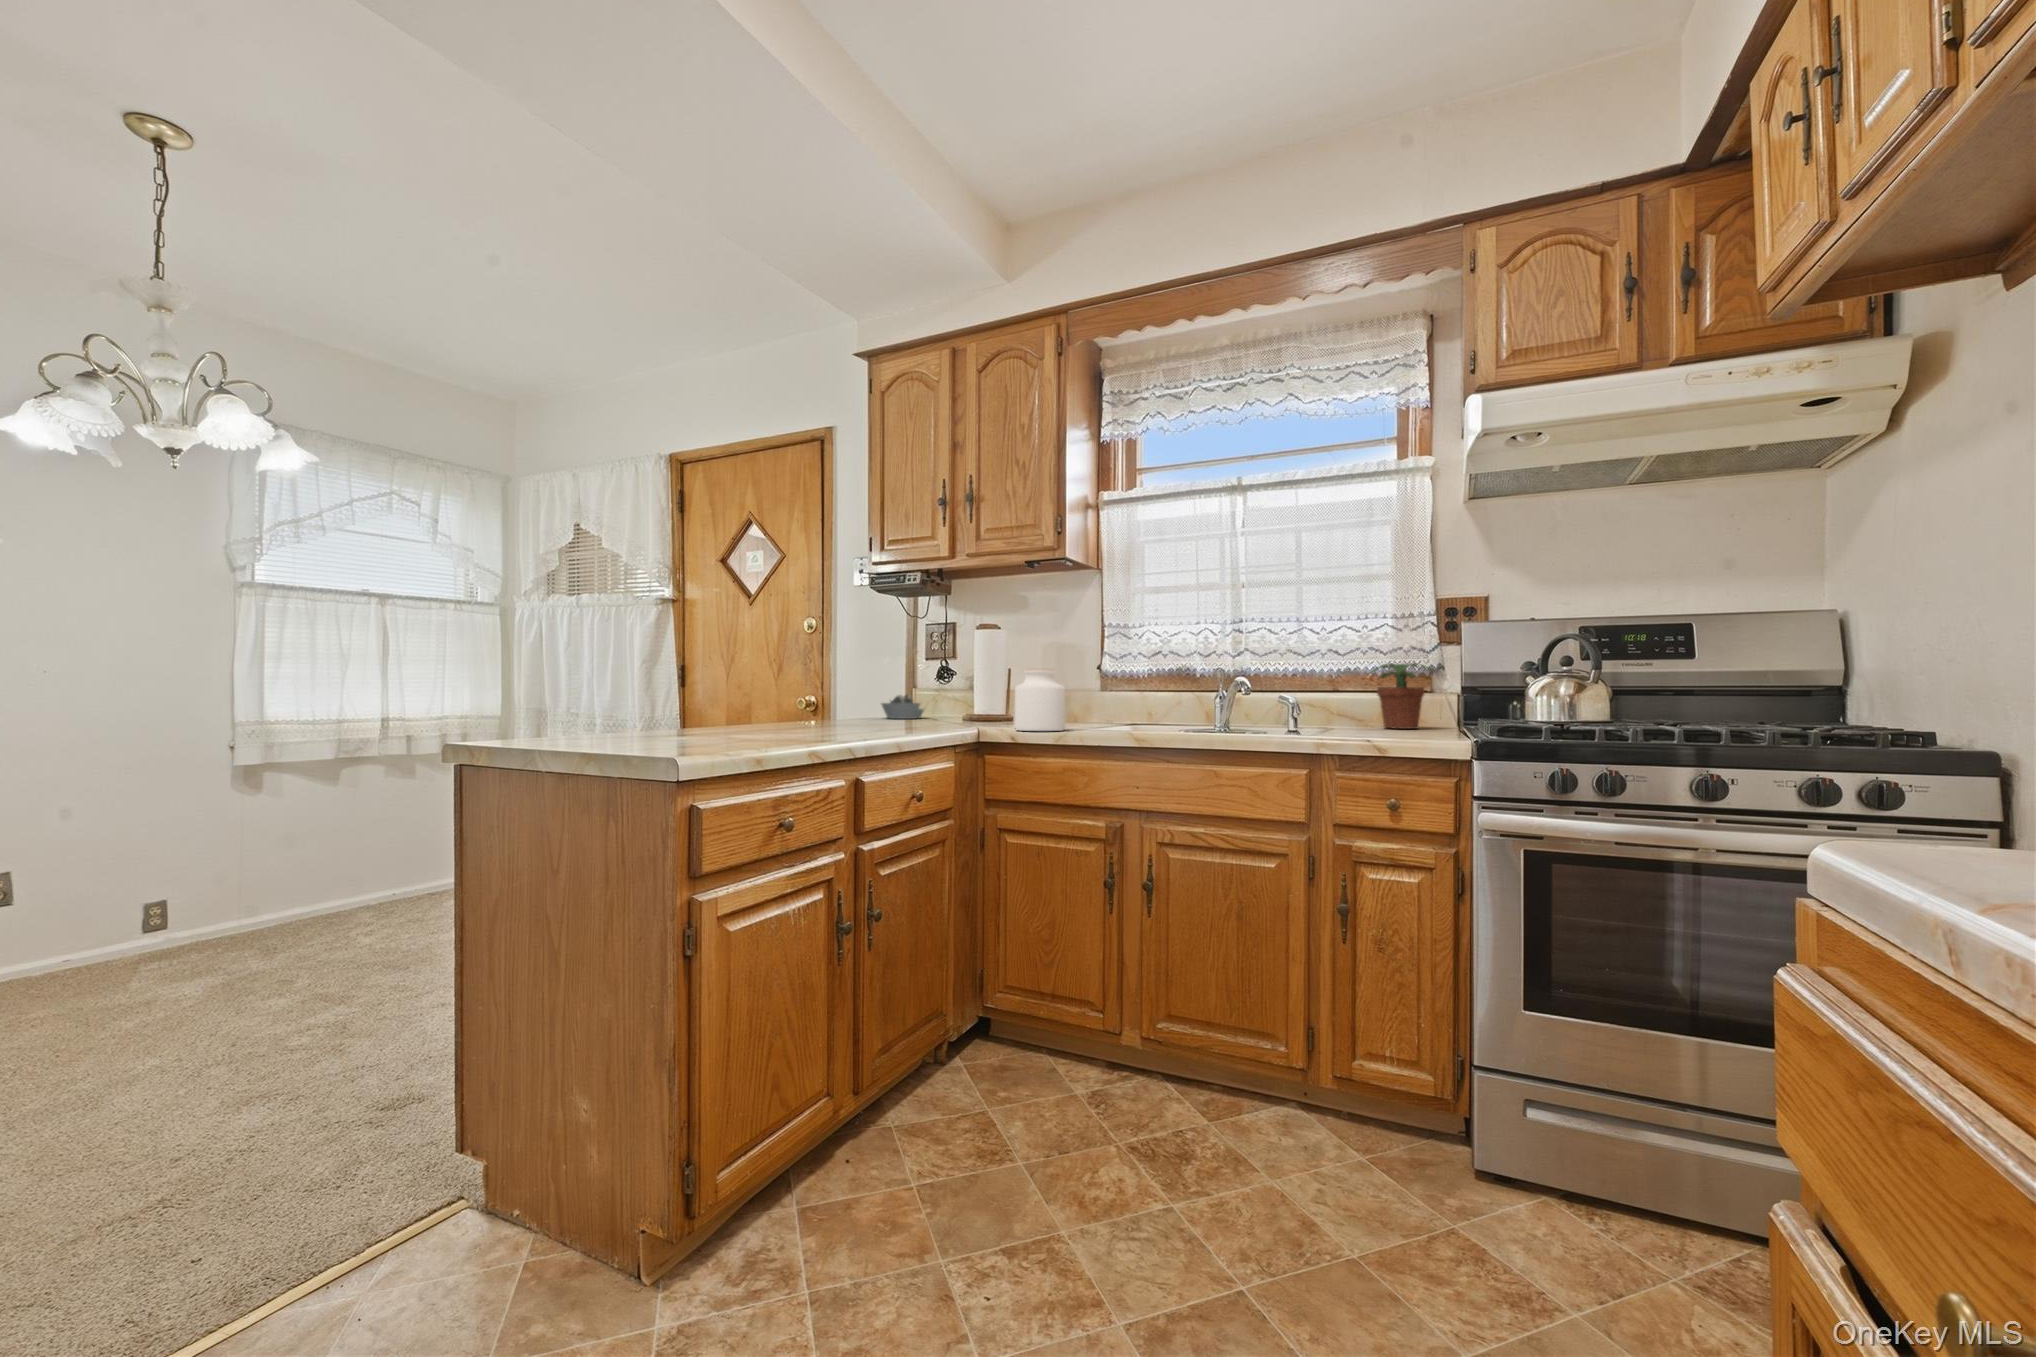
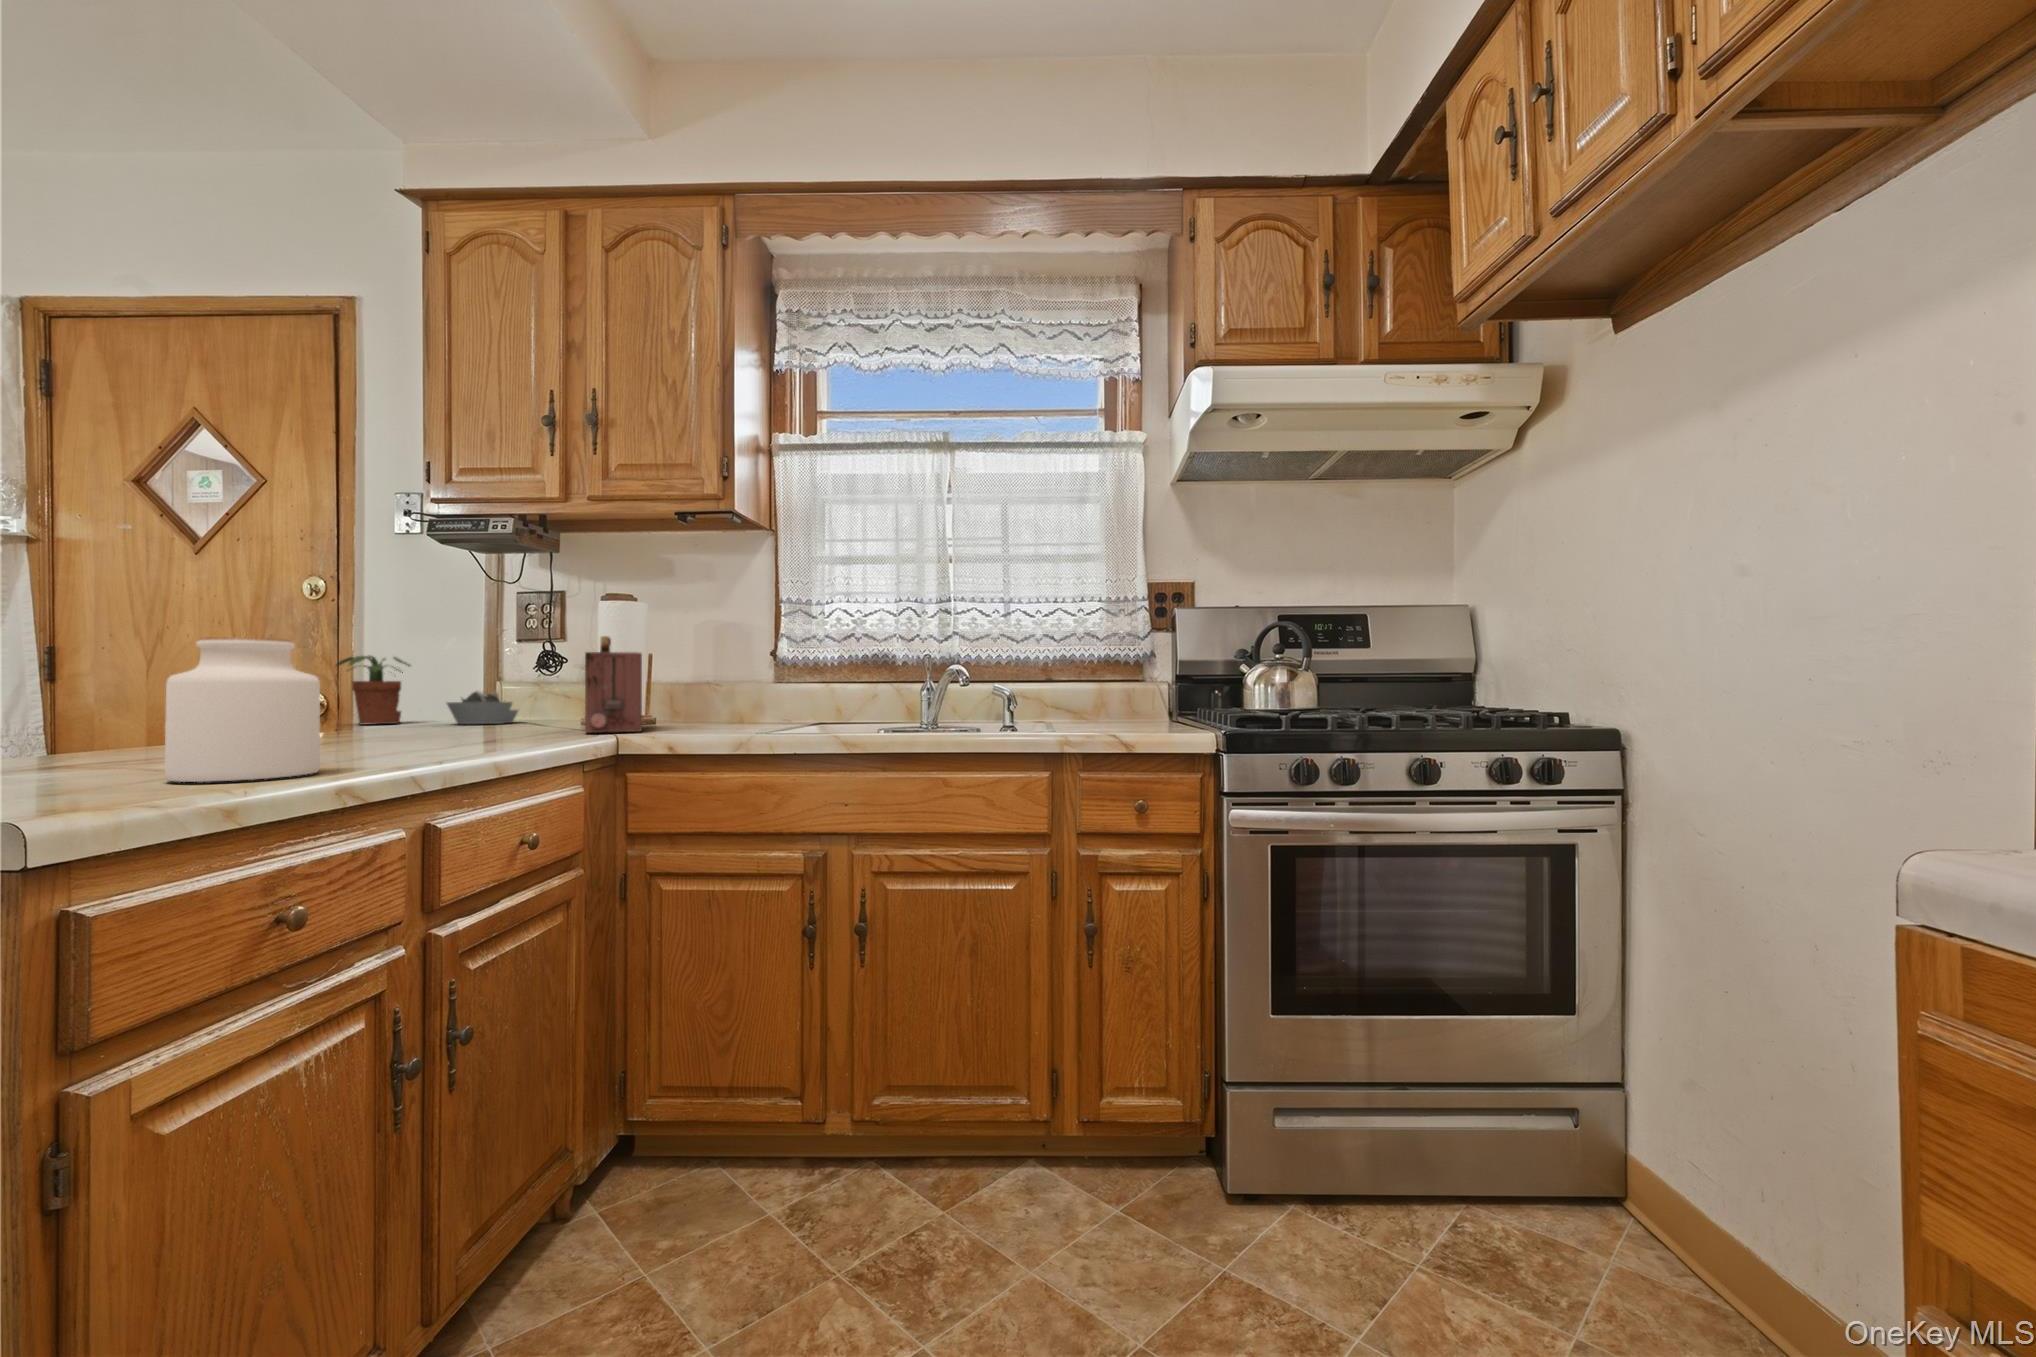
toaster: none [960,656,1000,726] -> present [585,636,642,733]
potted plant: present [1370,663,1435,729] -> present [336,656,410,725]
jar: present [1015,669,1065,731] -> present [165,637,320,782]

